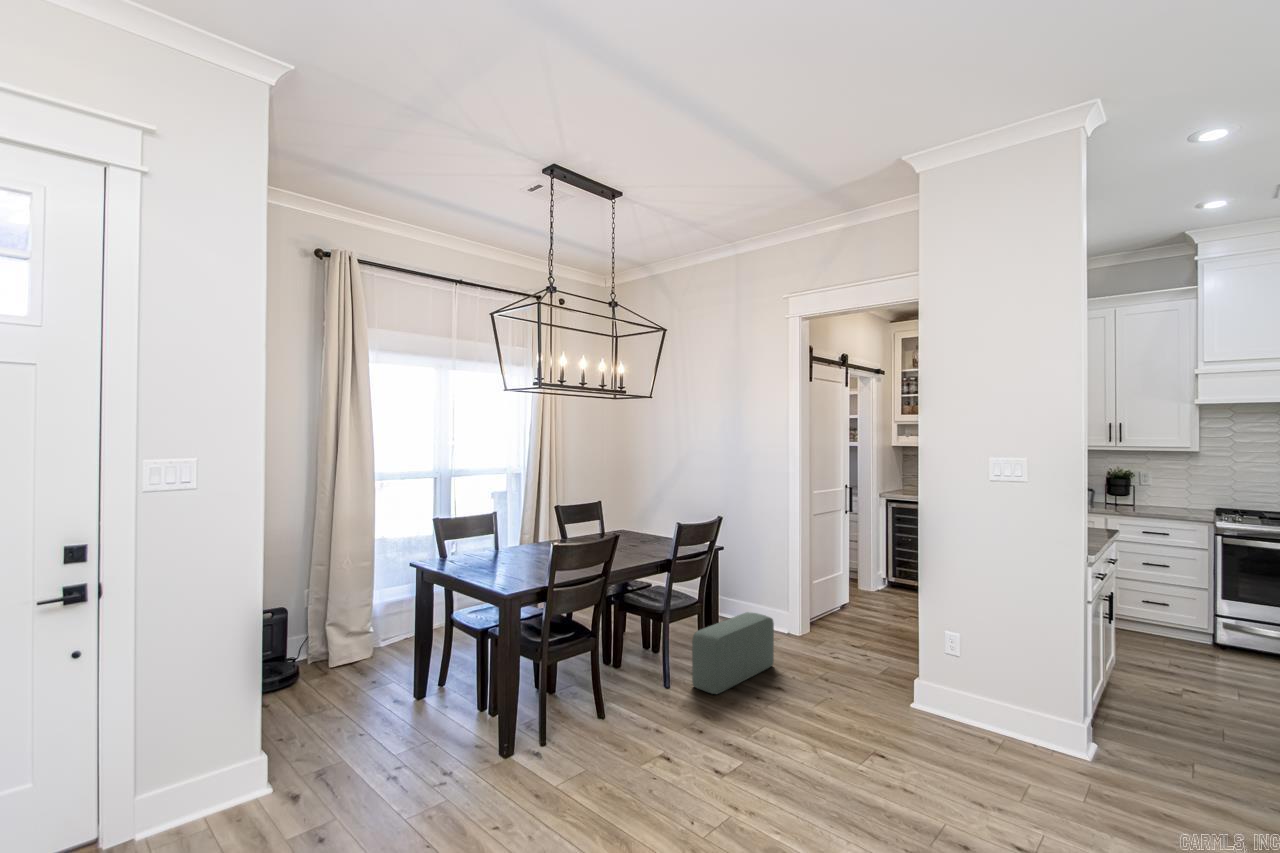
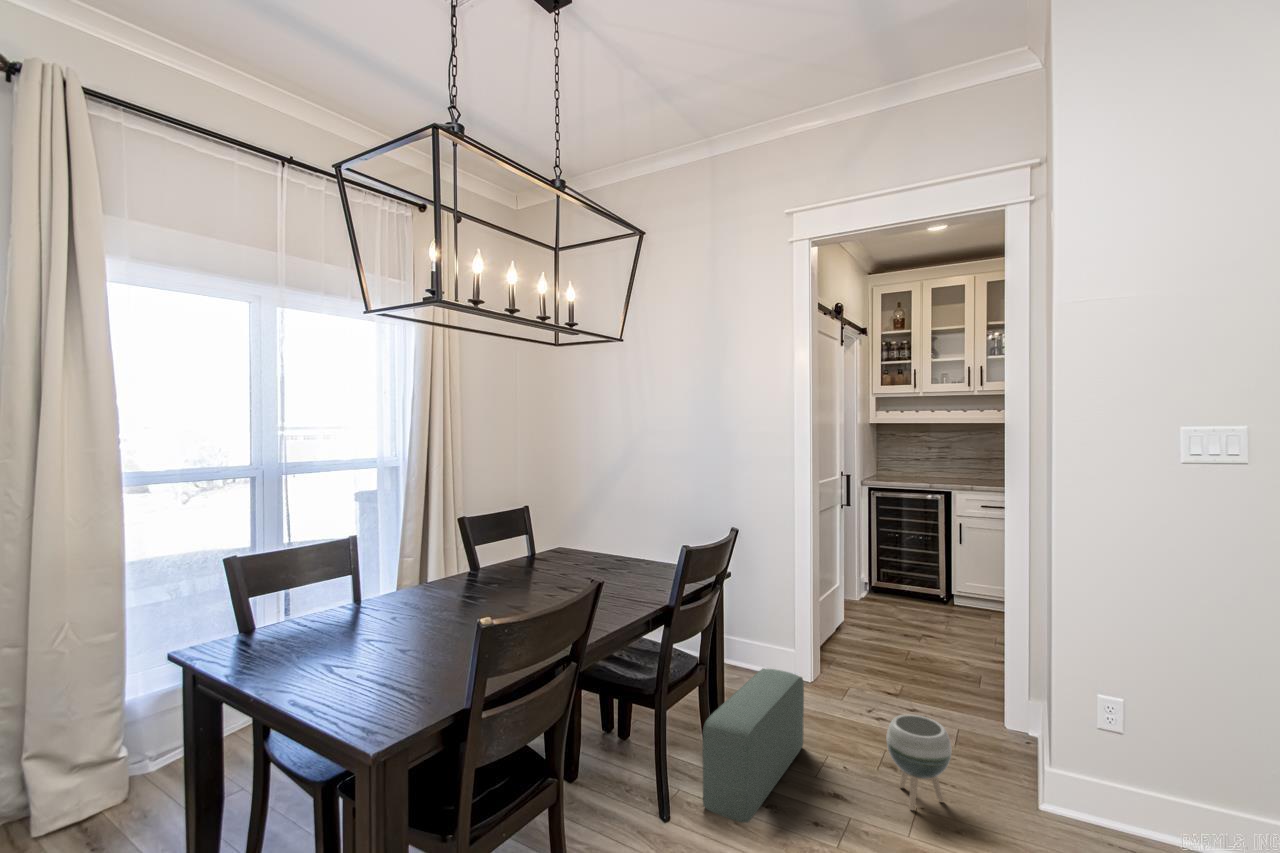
planter: none [814,641,855,699] -> present [886,714,951,810]

